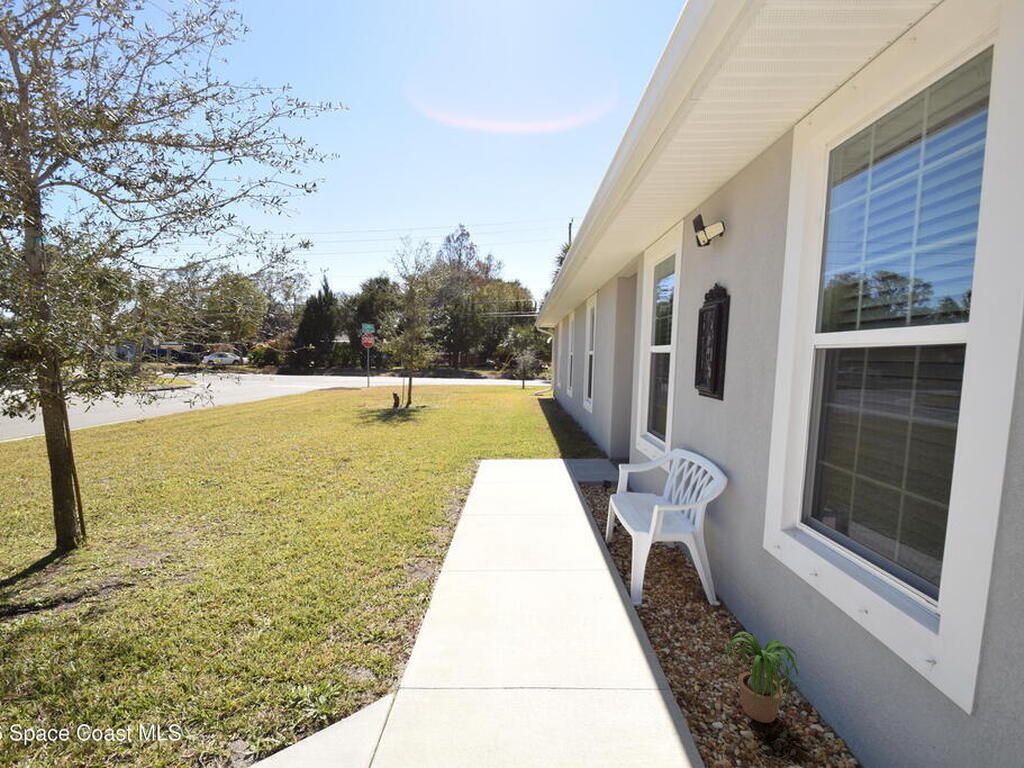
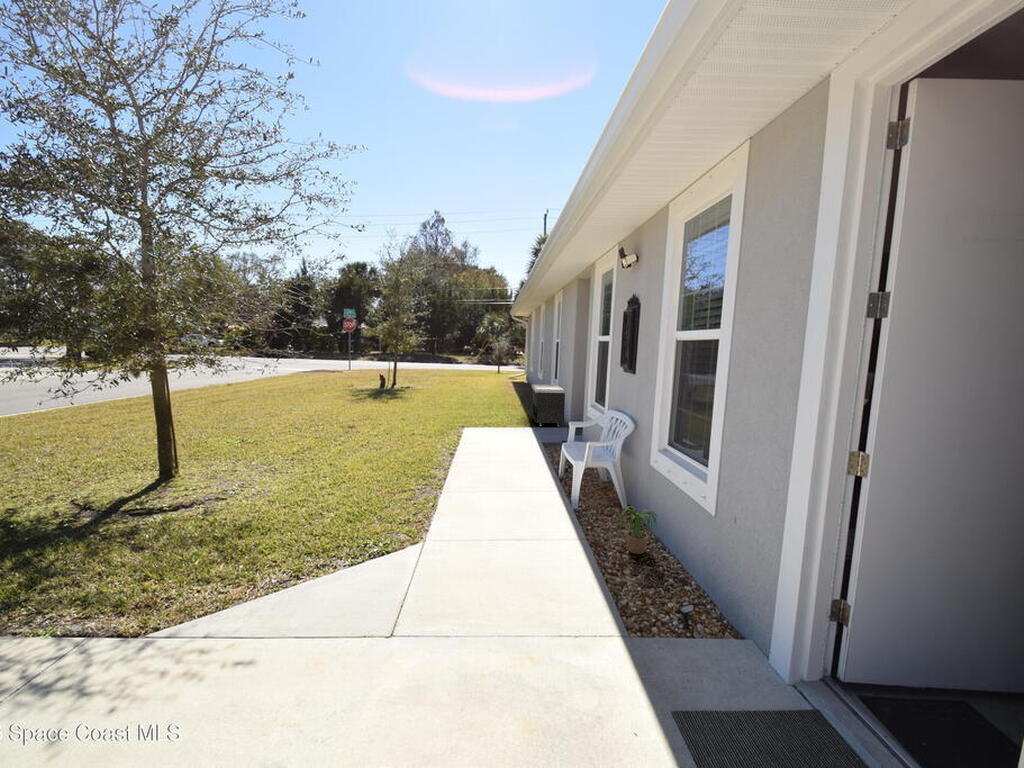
storage bench: none [562,405,604,458] -> present [531,384,565,426]

